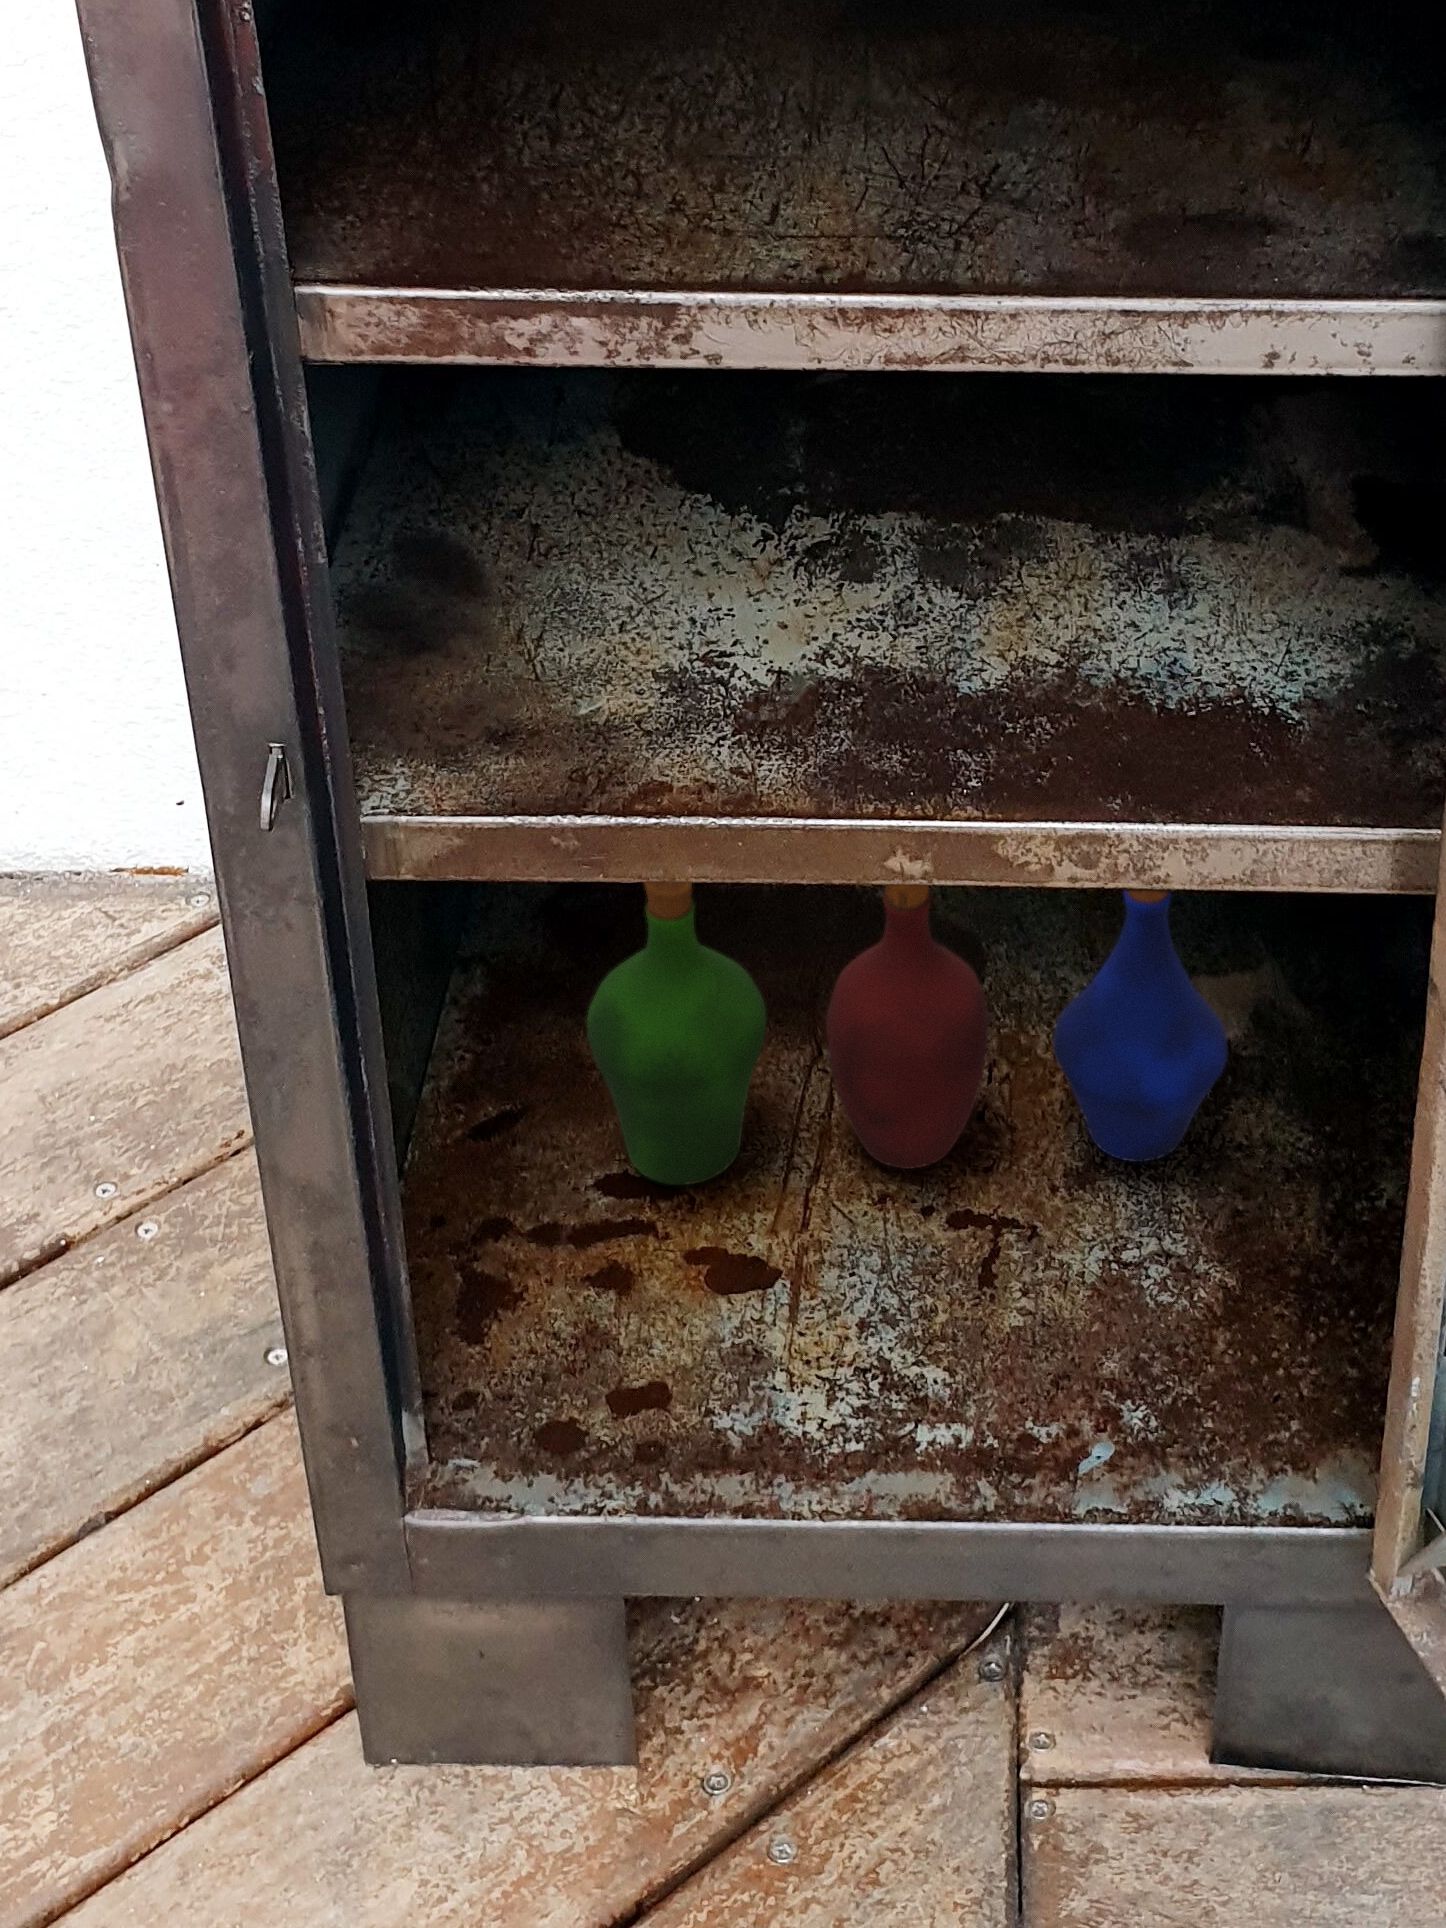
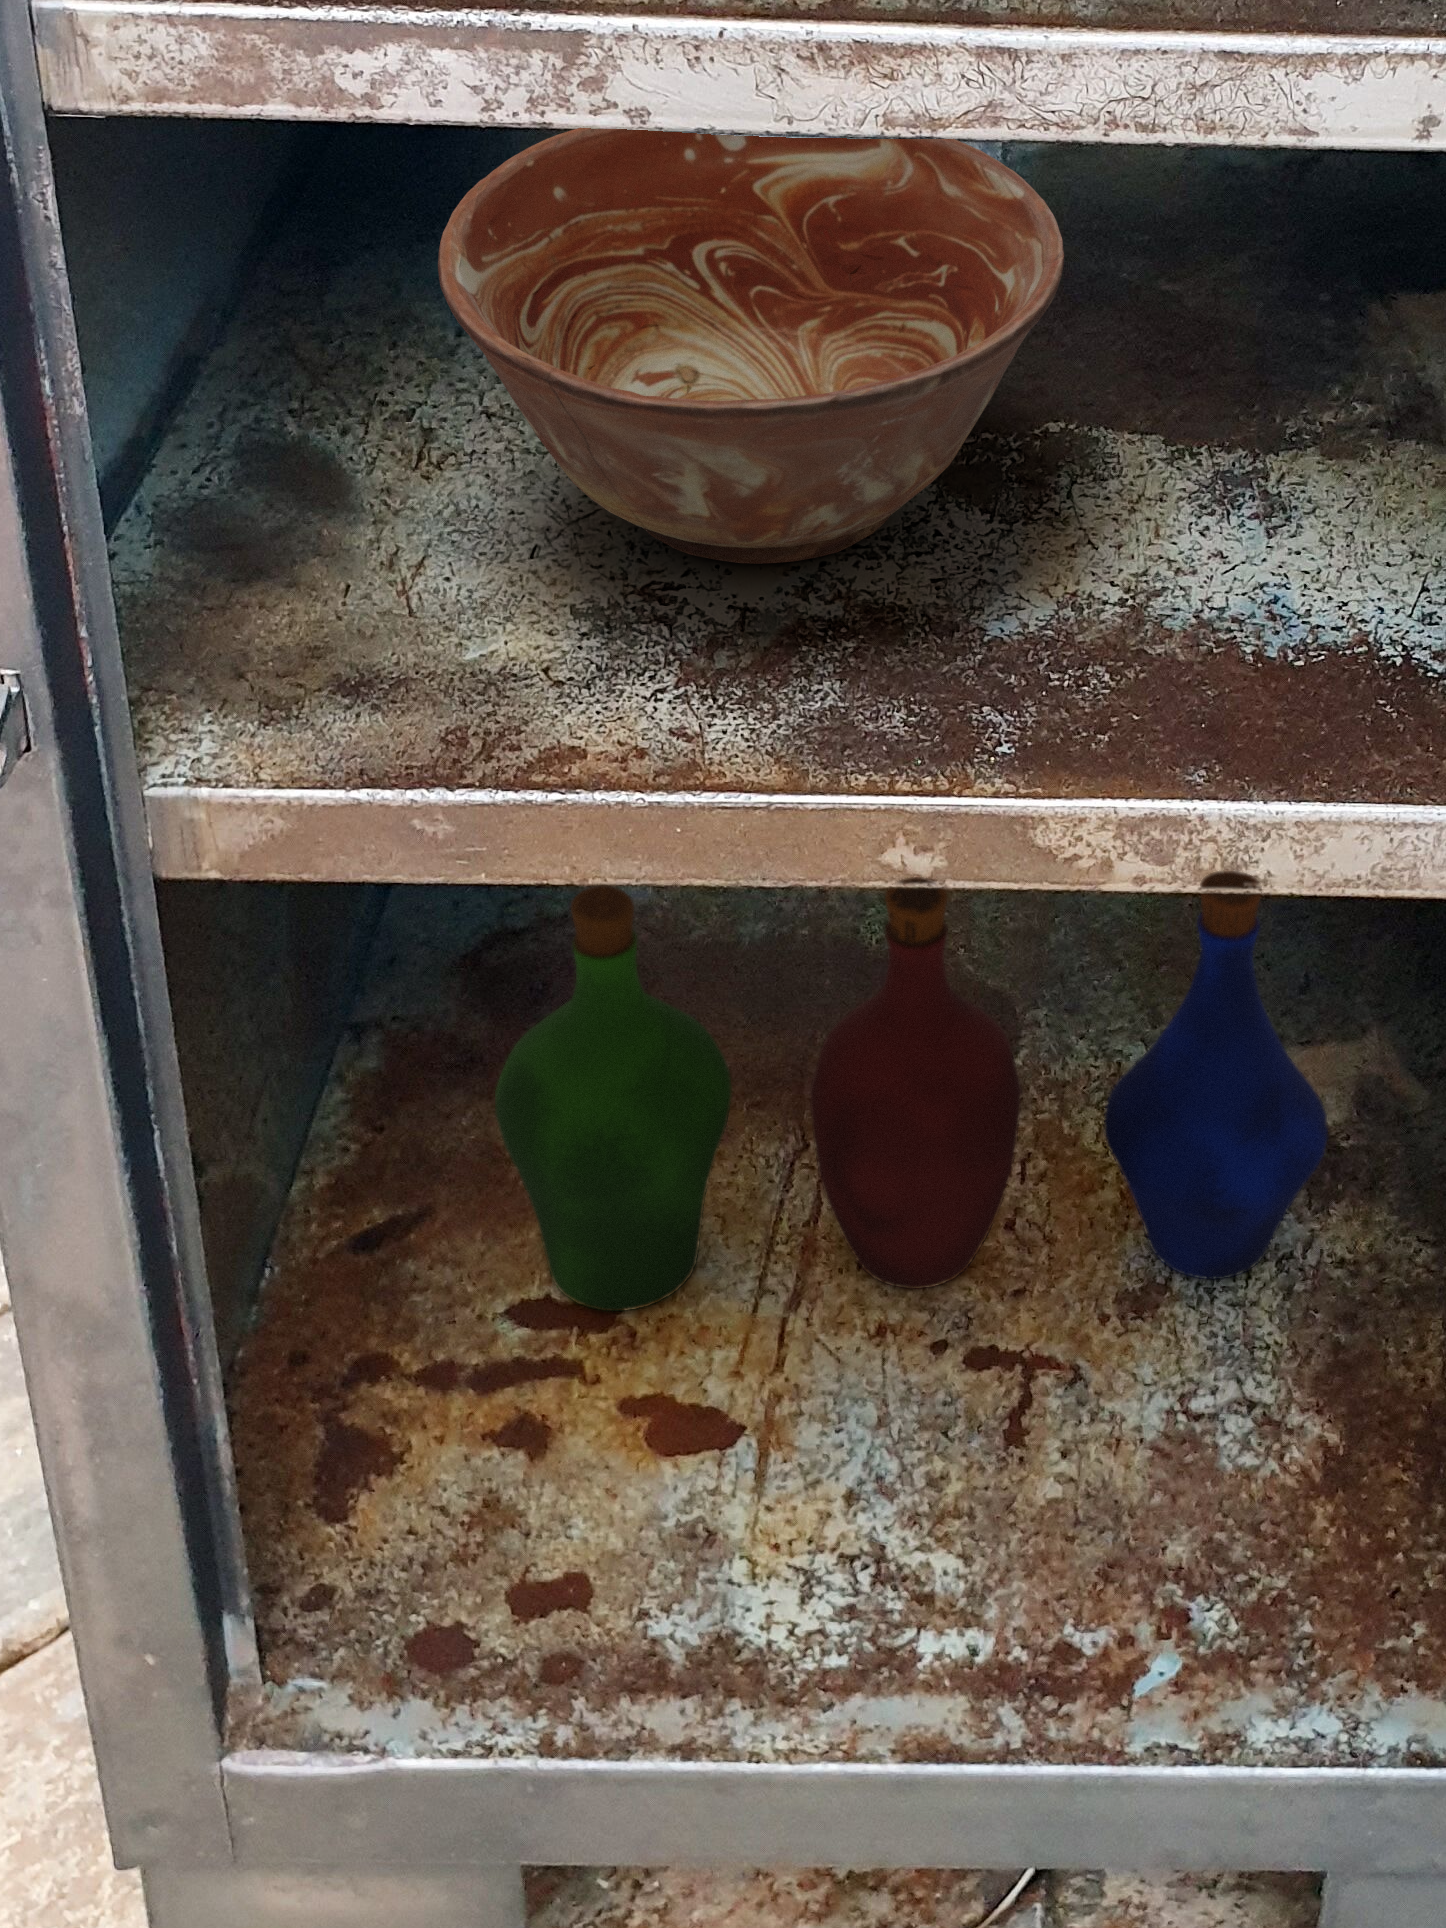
ceramic bowl: none [549,276,1014,636] -> present [438,128,1064,564]

